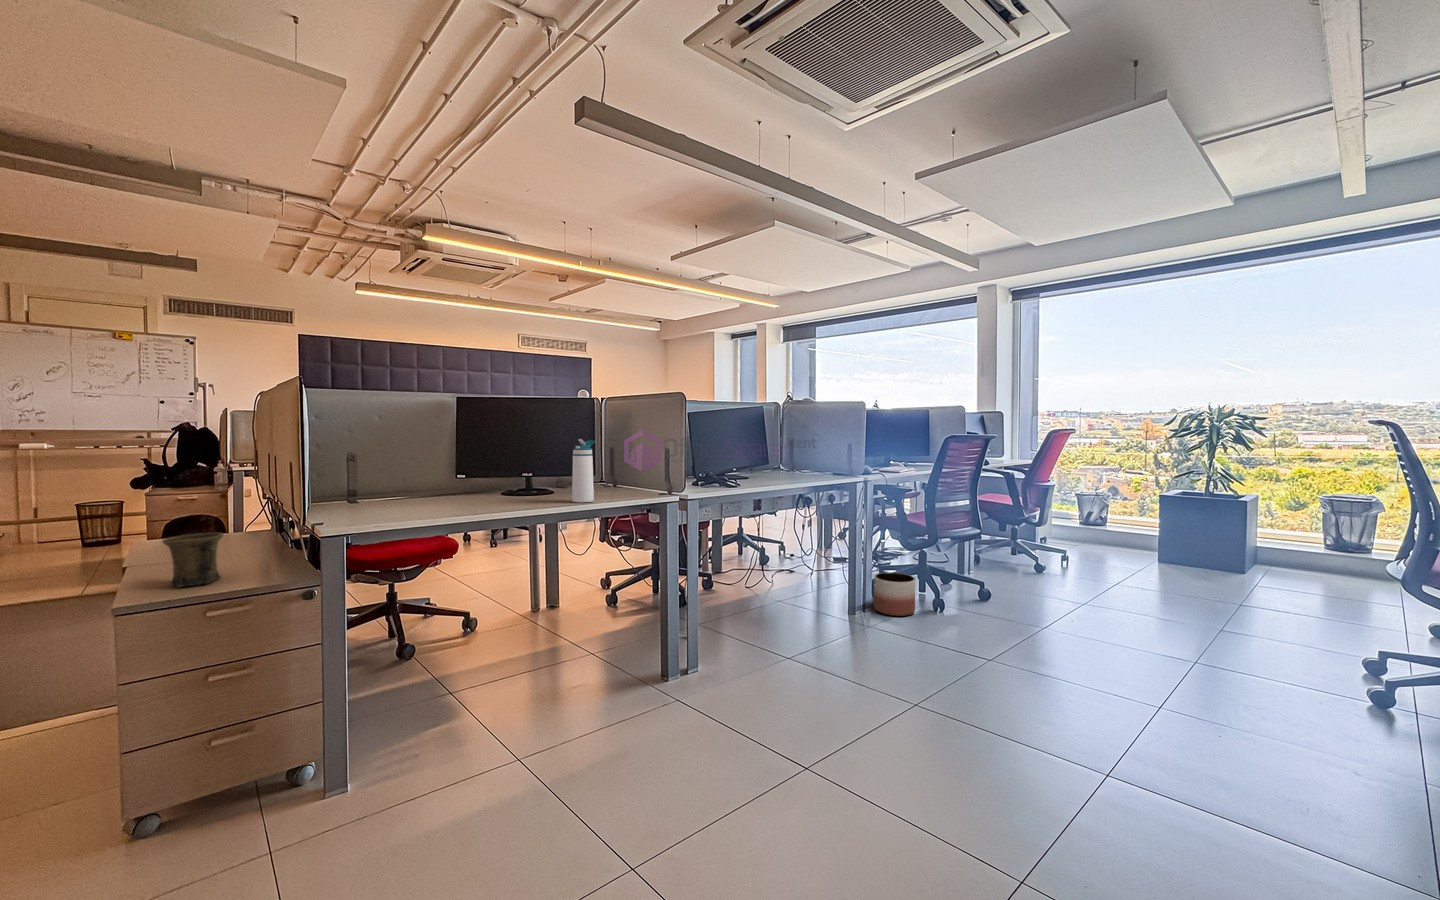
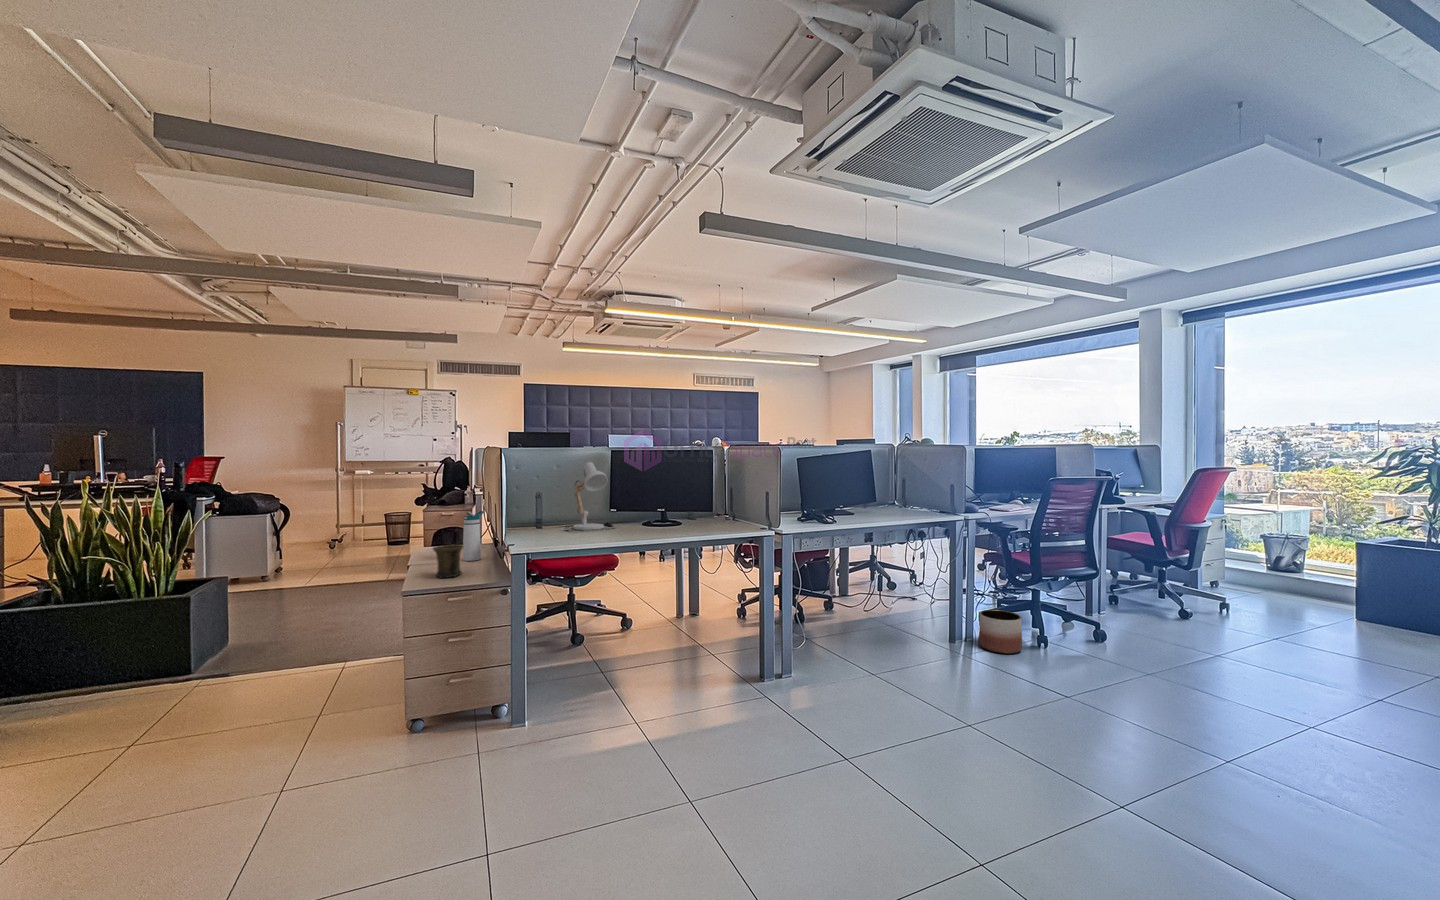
desk lamp: none [392,412,469,507] -> present [564,462,616,531]
water bottle: present [572,439,595,502] -> present [463,511,485,561]

